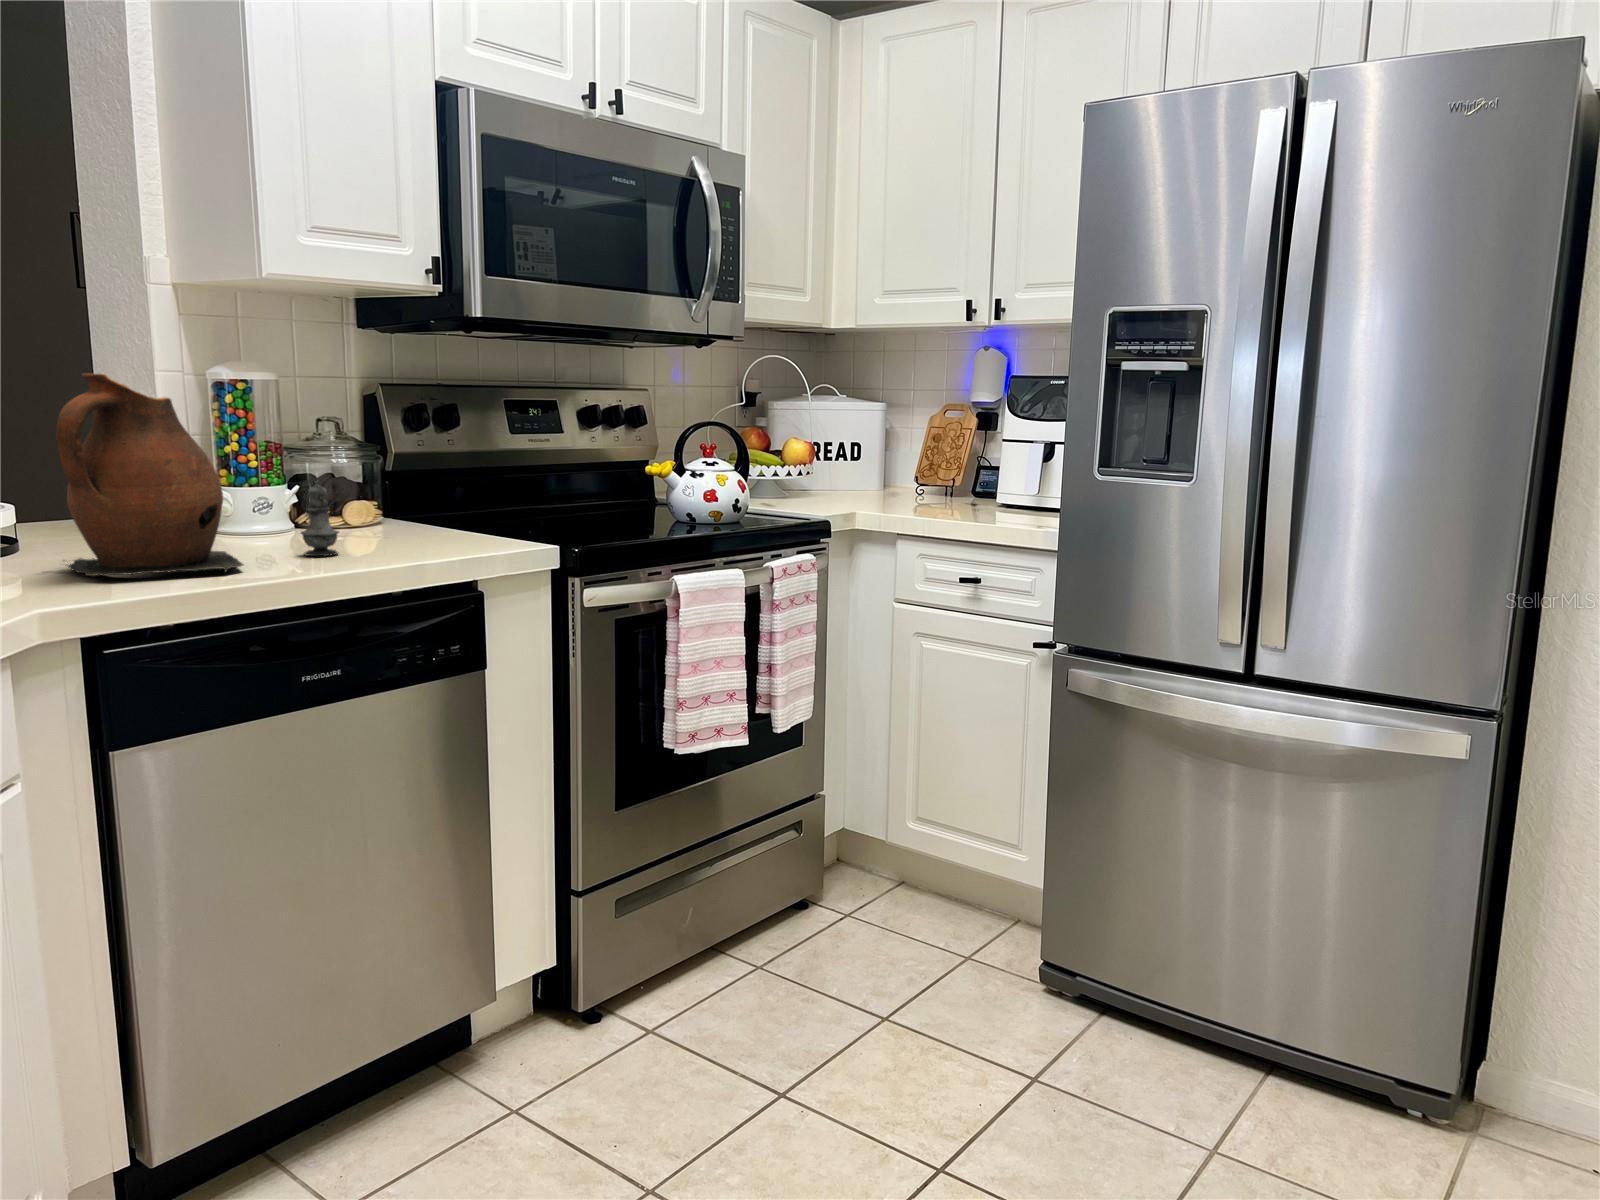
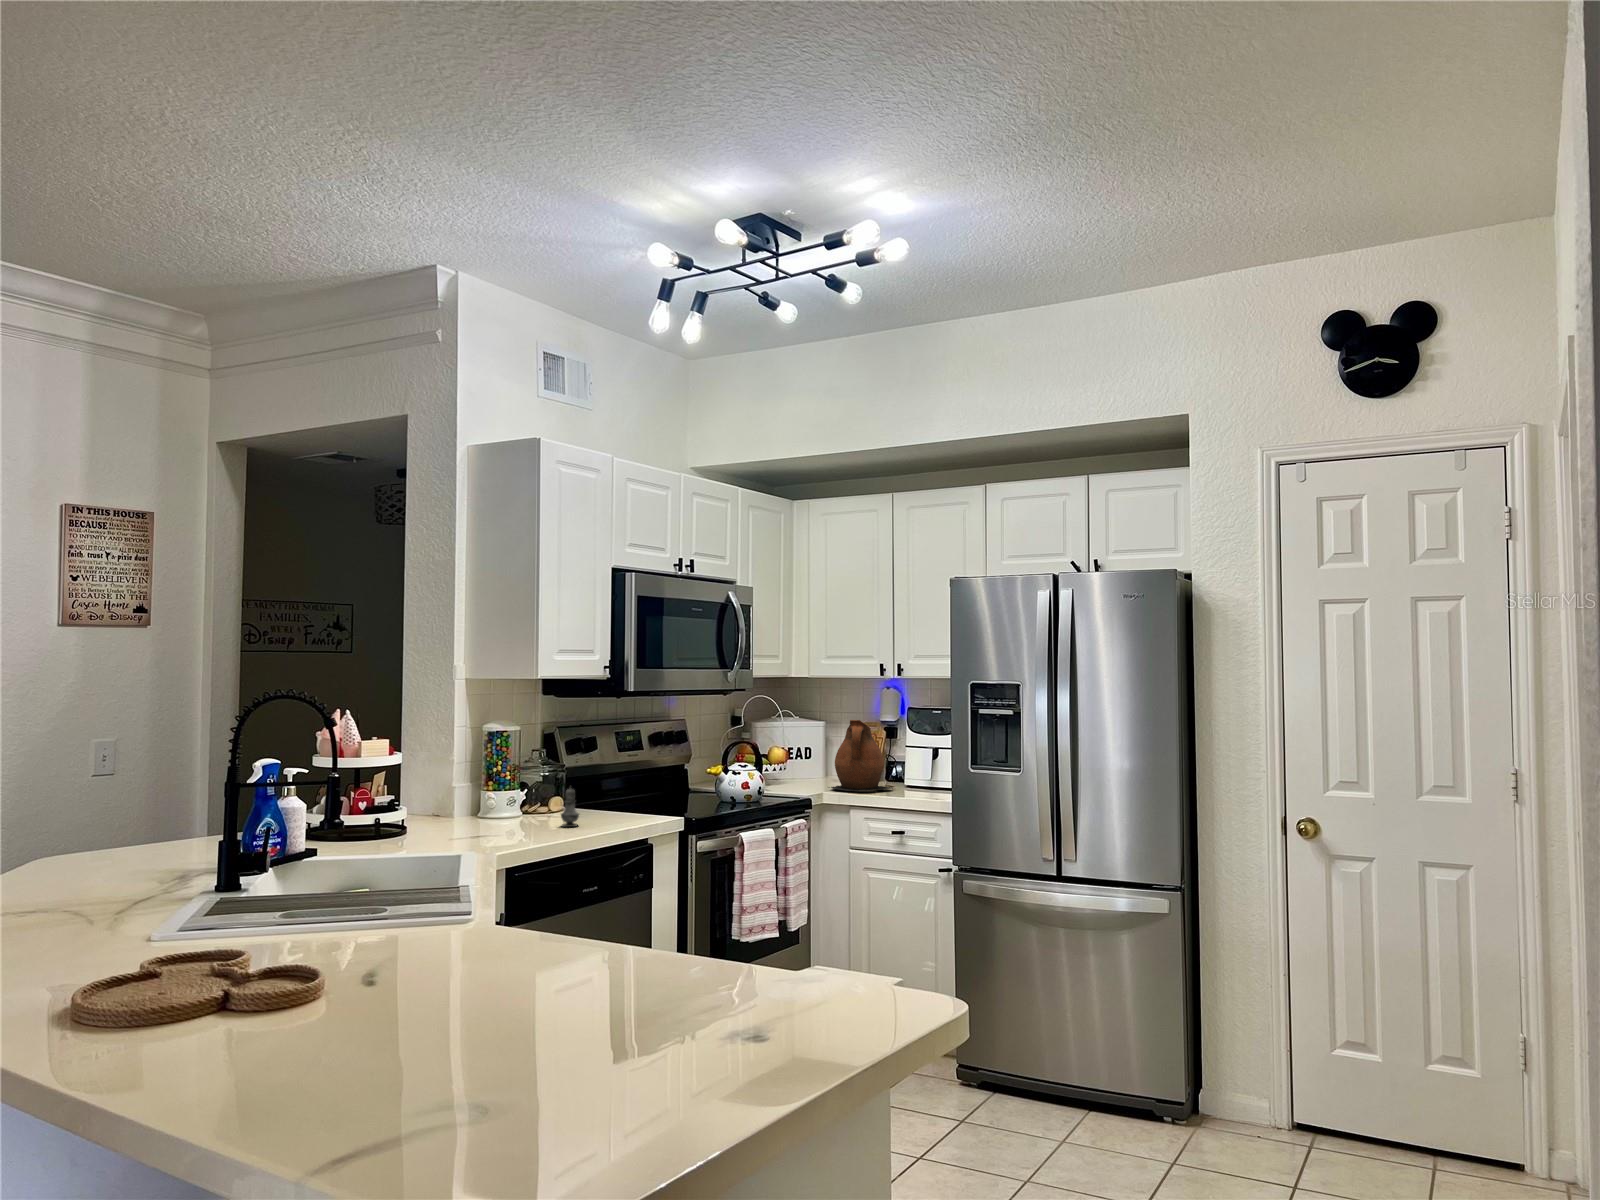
ceramic pitcher: present [56,374,243,576] -> present [829,720,893,791]

